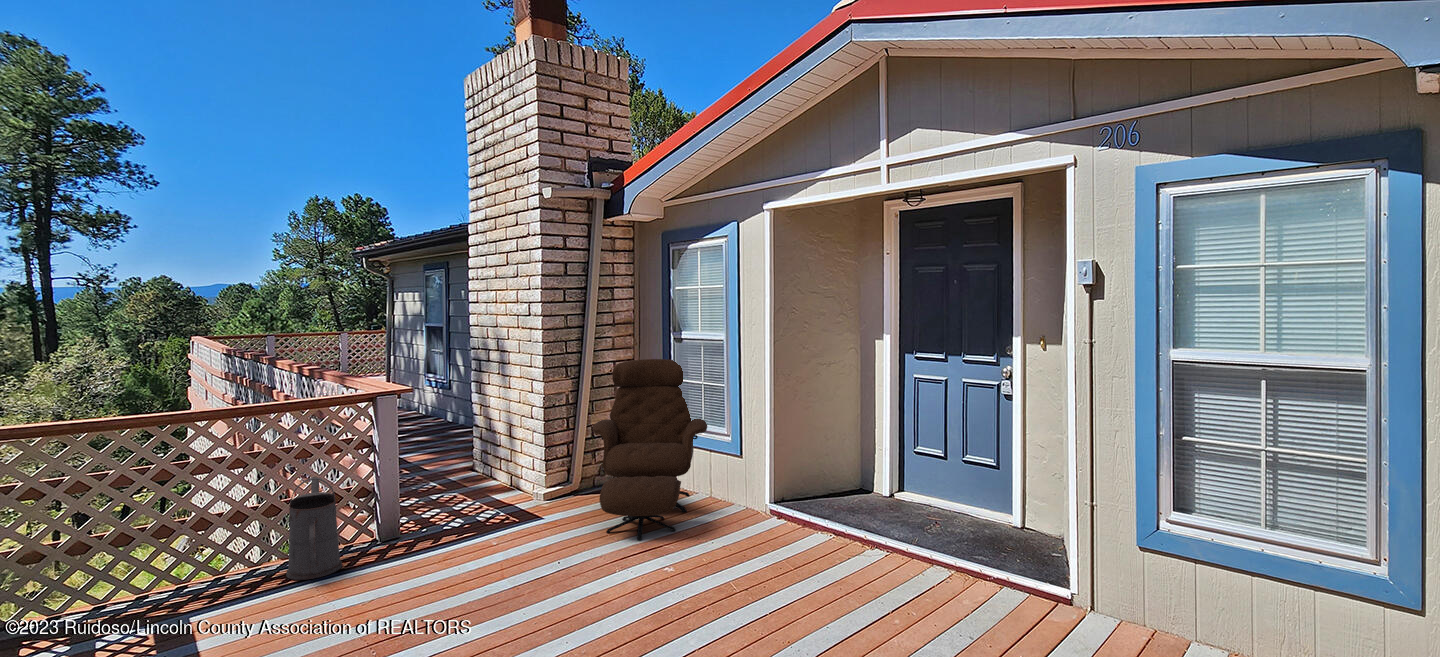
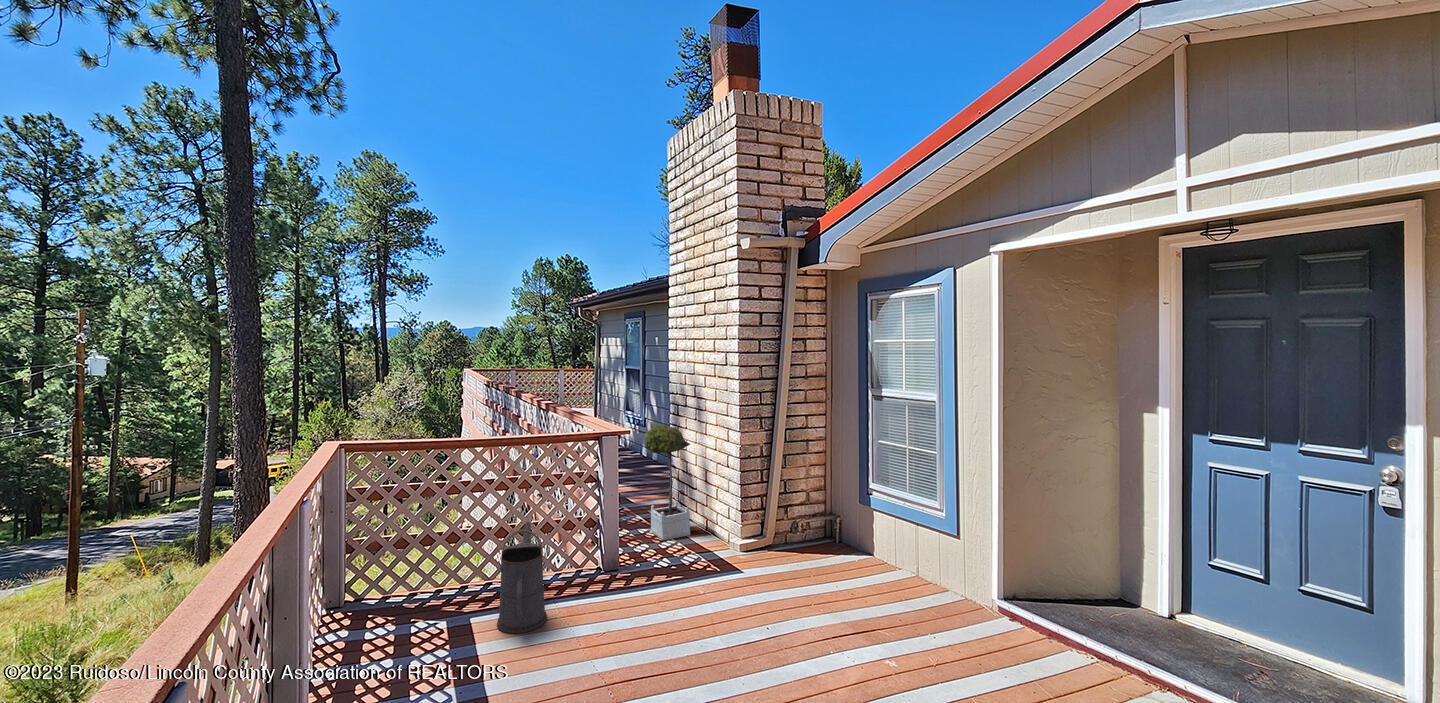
lounge chair: present [593,359,707,540] -> none [787,414,913,626]
potted tree: none [445,377,497,496] -> present [645,423,690,540]

